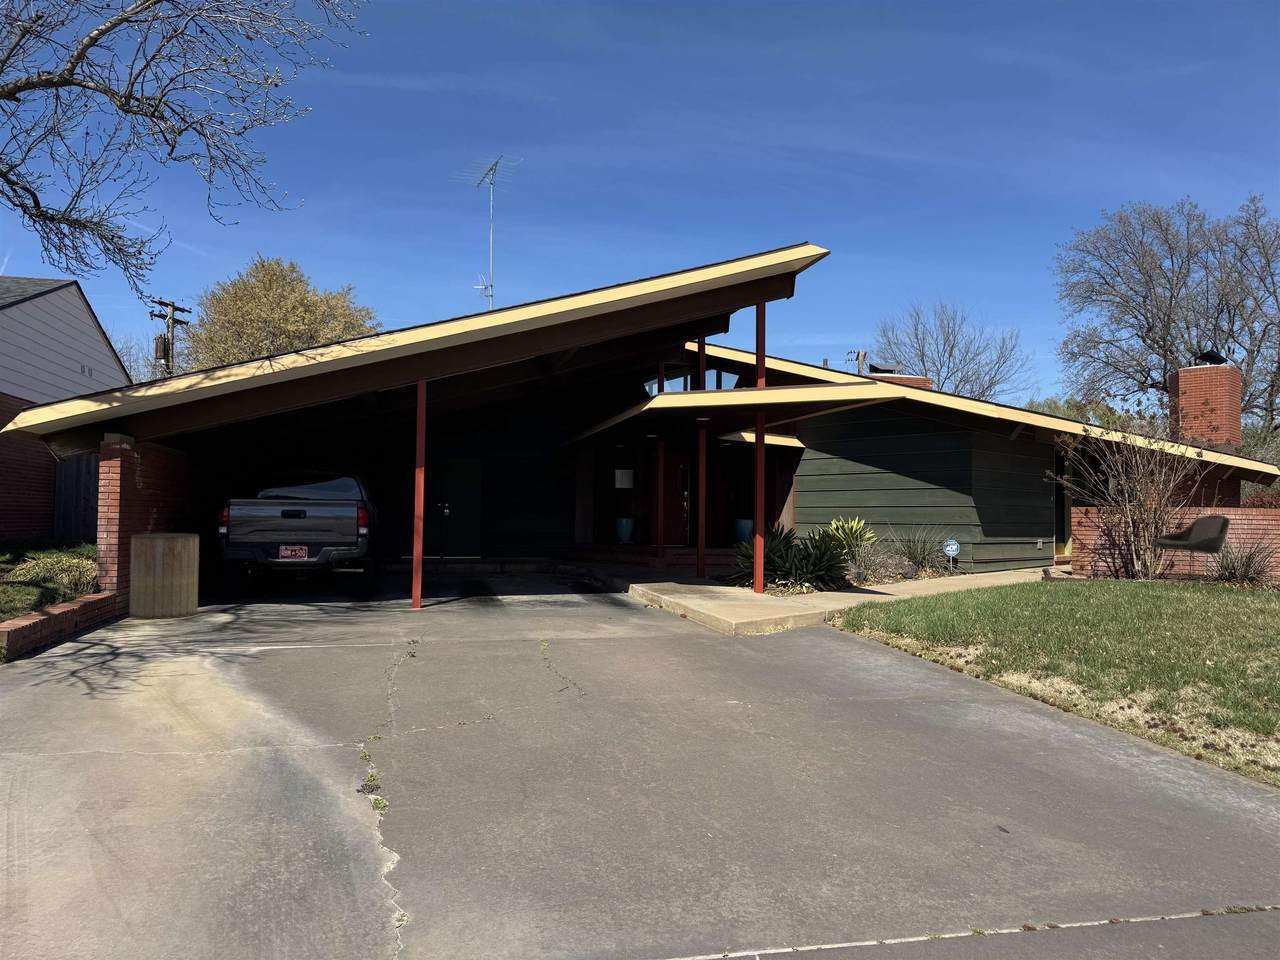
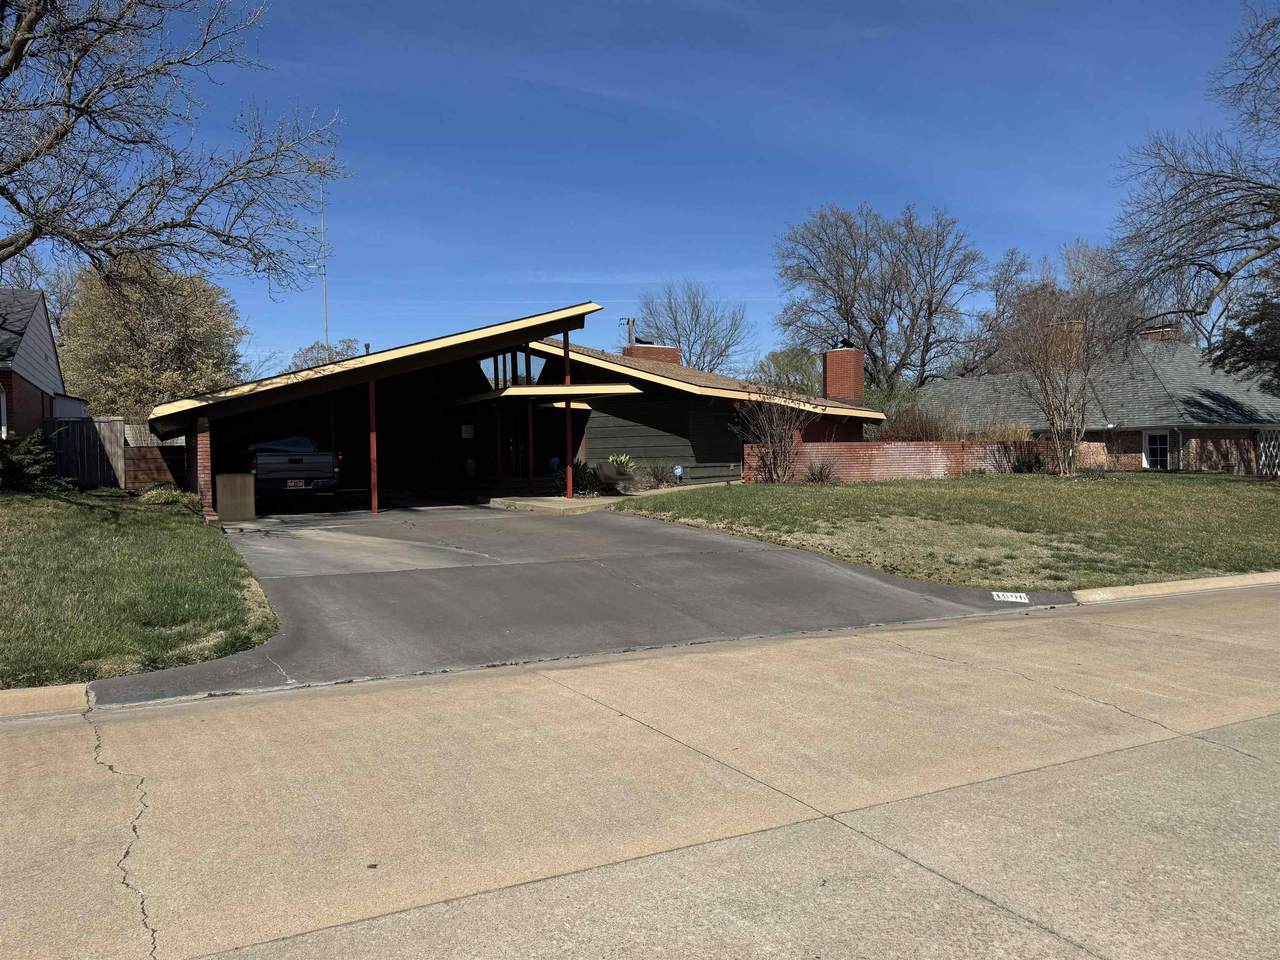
lounge chair: present [1151,515,1232,580] -> present [598,461,634,483]

